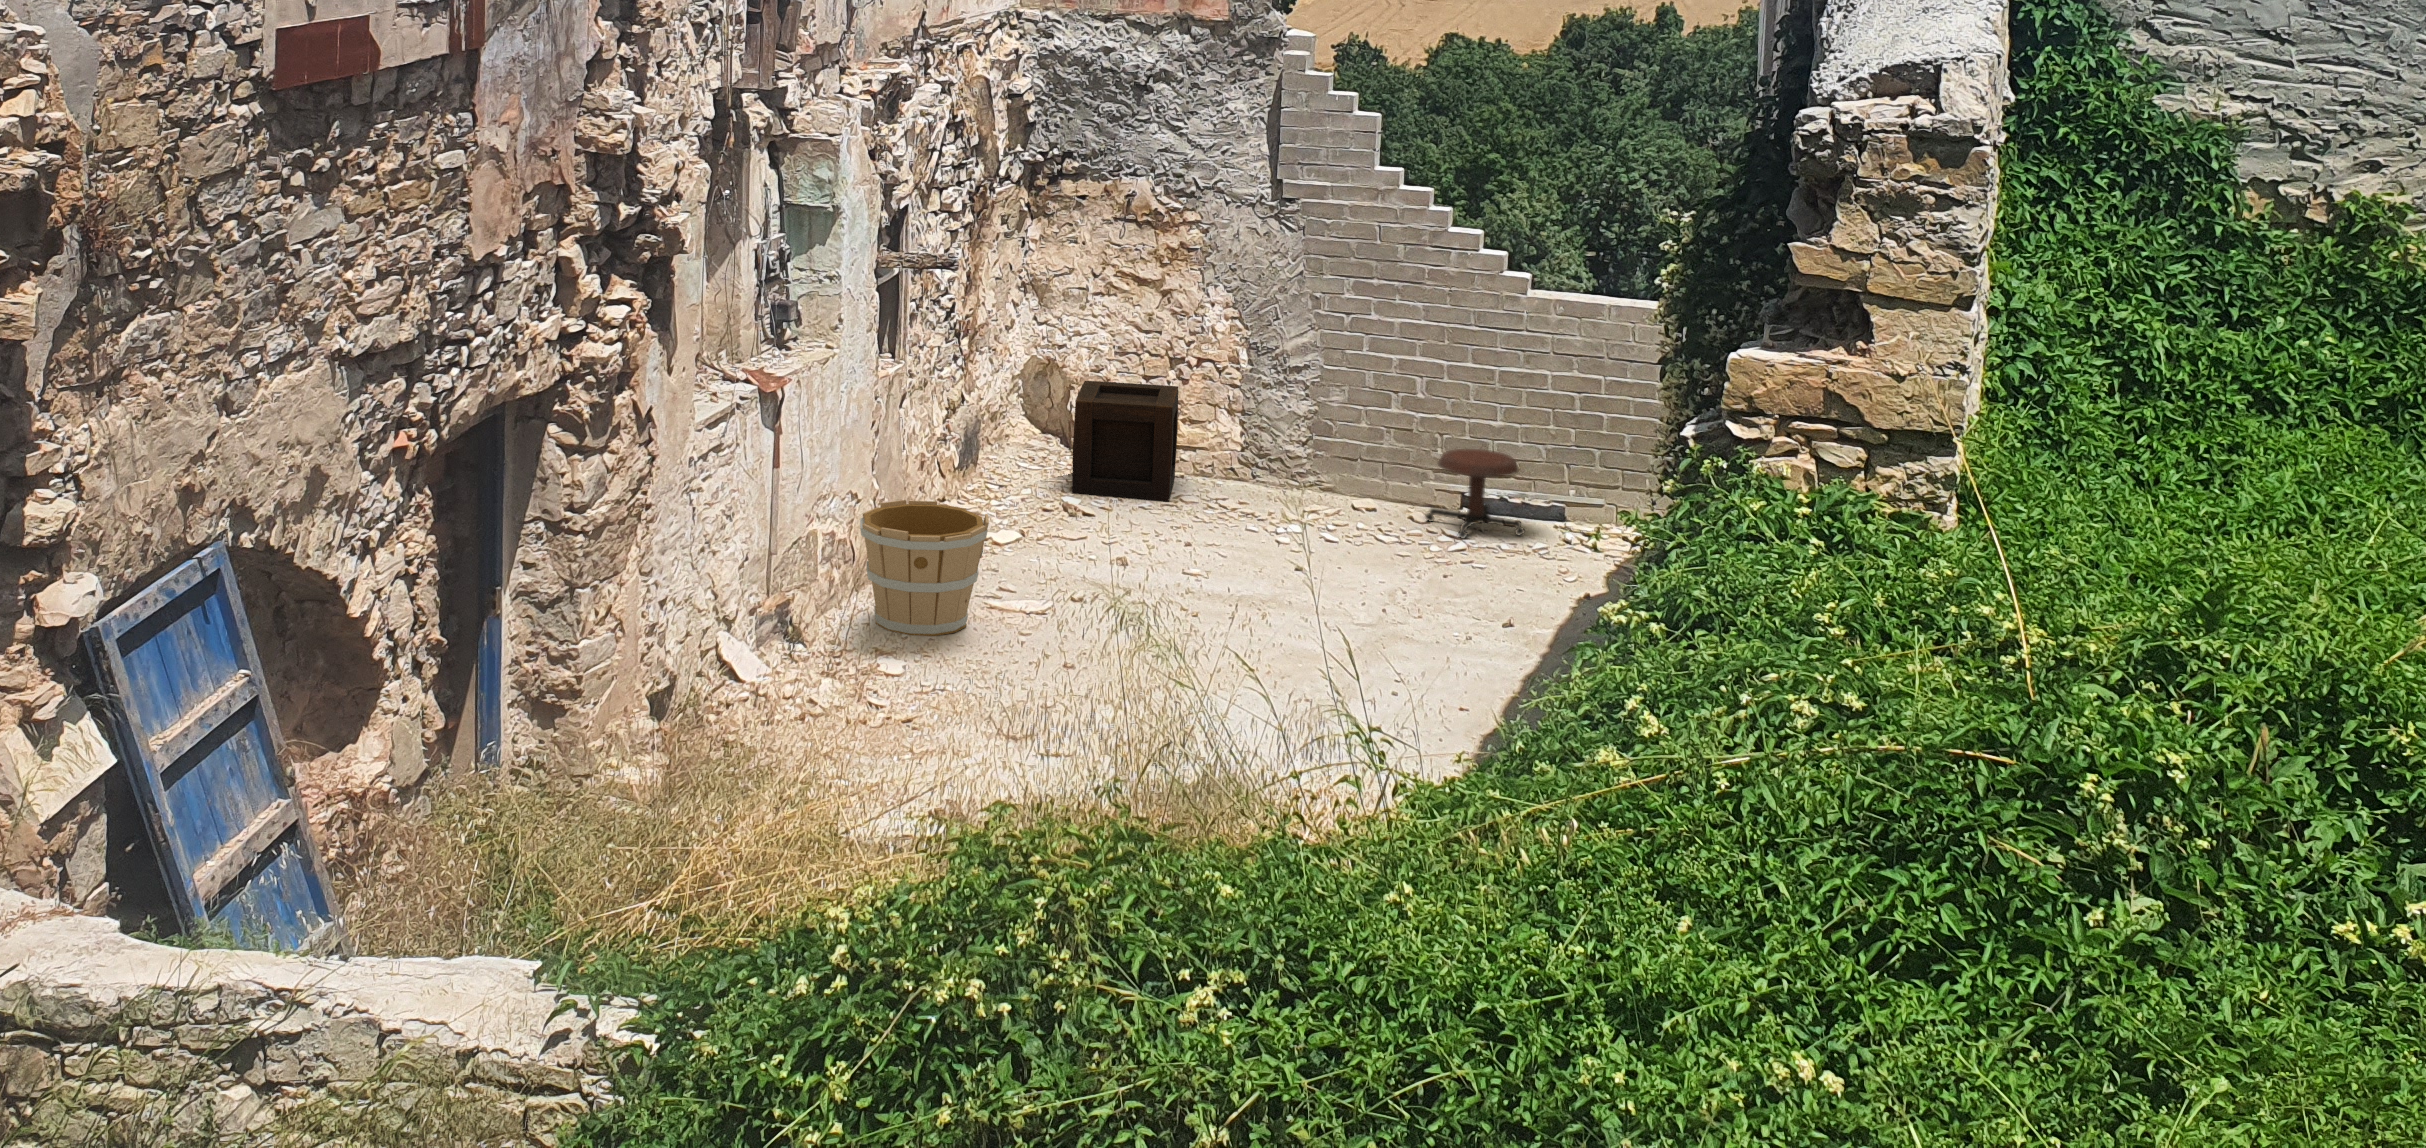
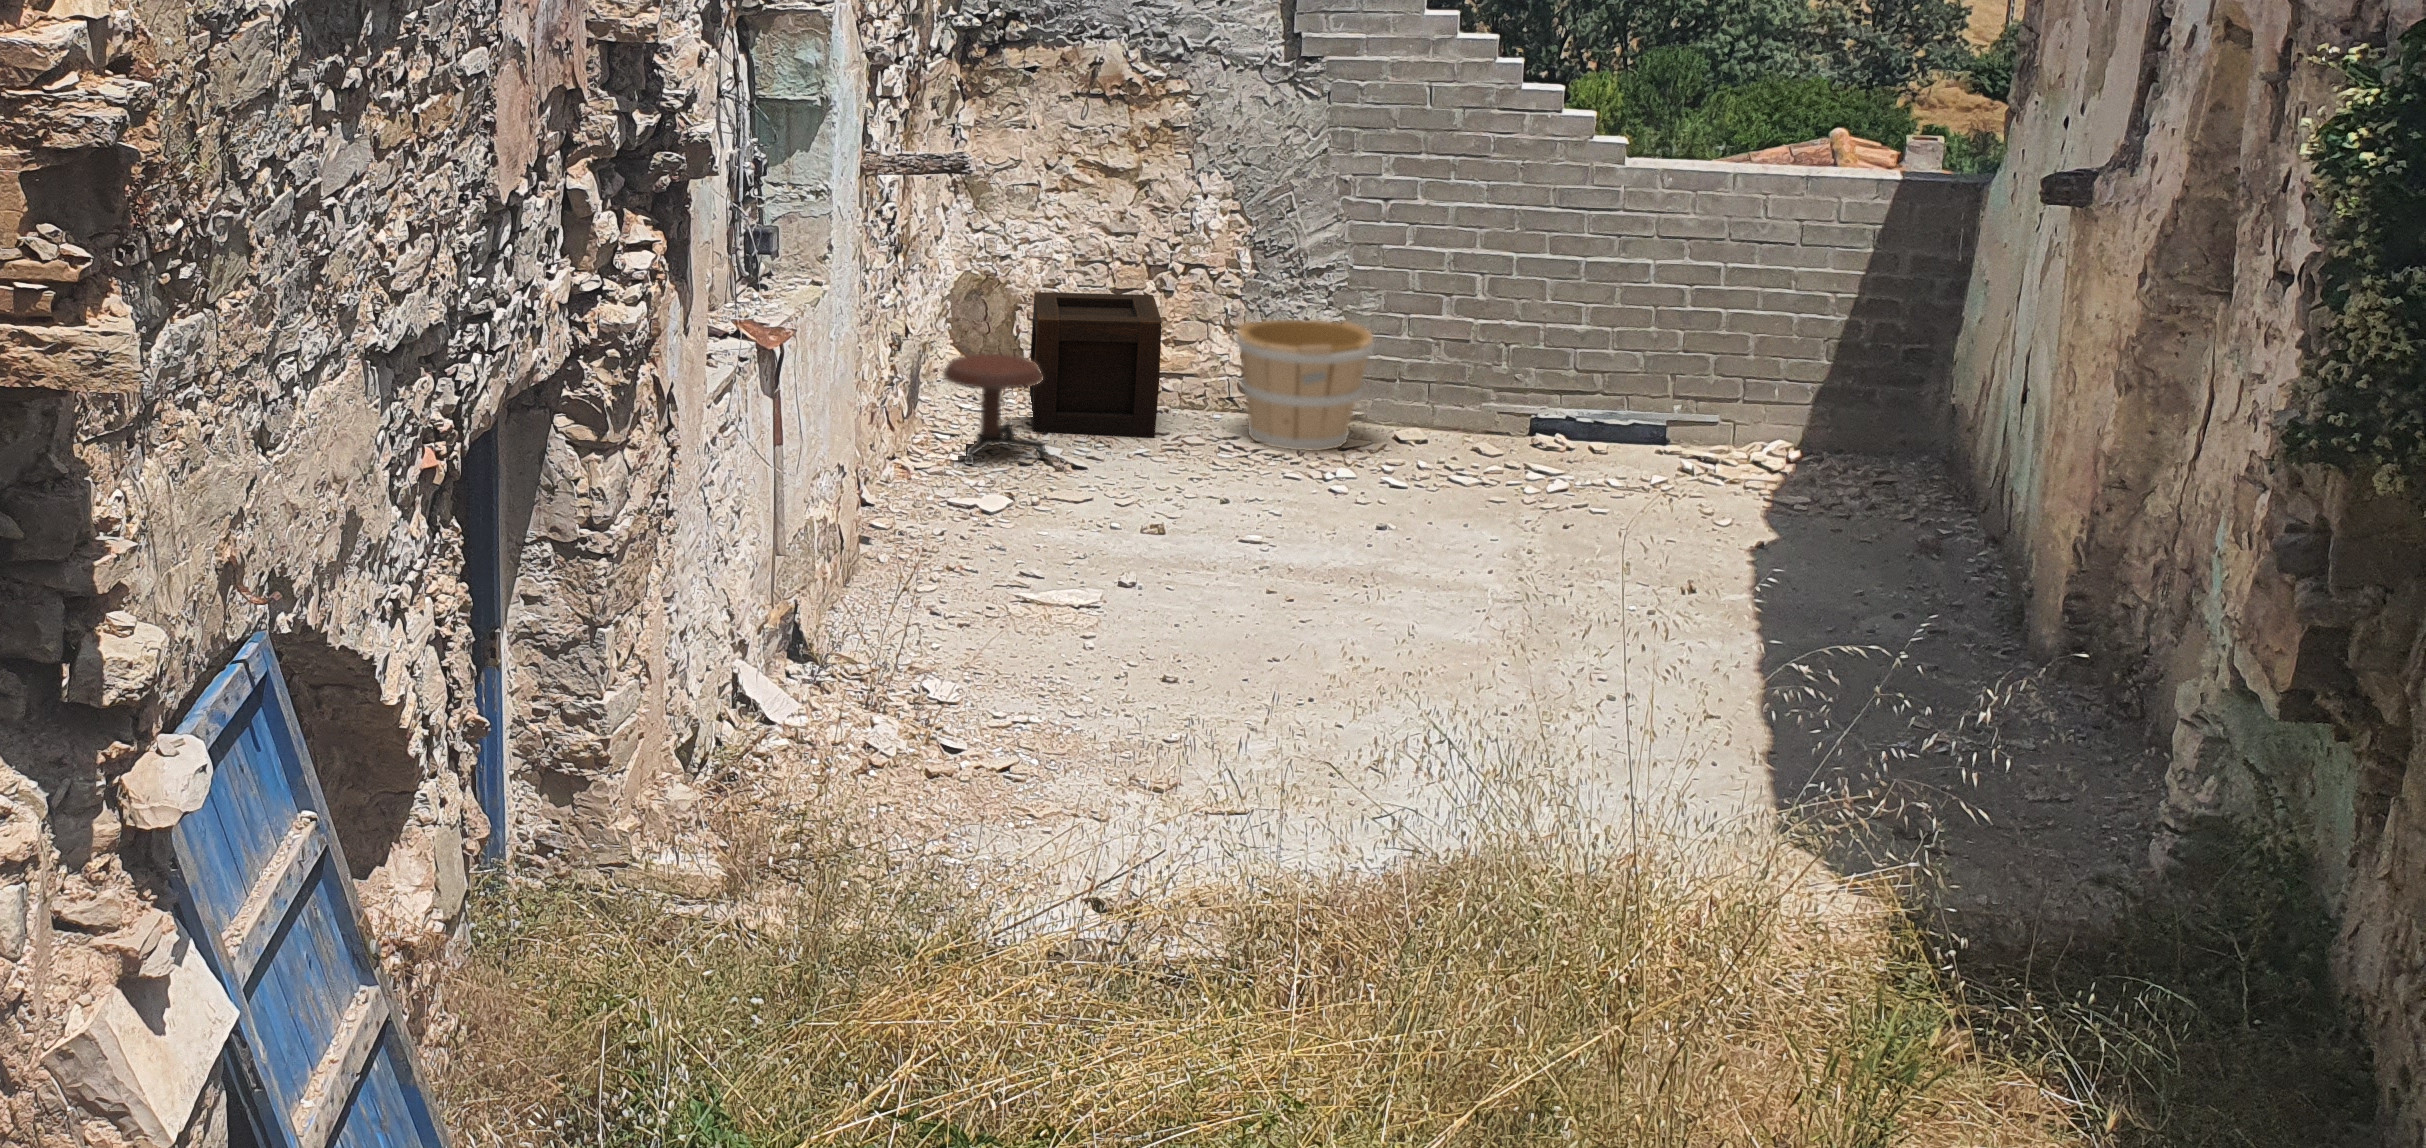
stool: present [1425,449,1525,538] -> present [943,354,1047,465]
wooden bucket: present [860,500,989,636] -> present [1236,320,1374,451]

